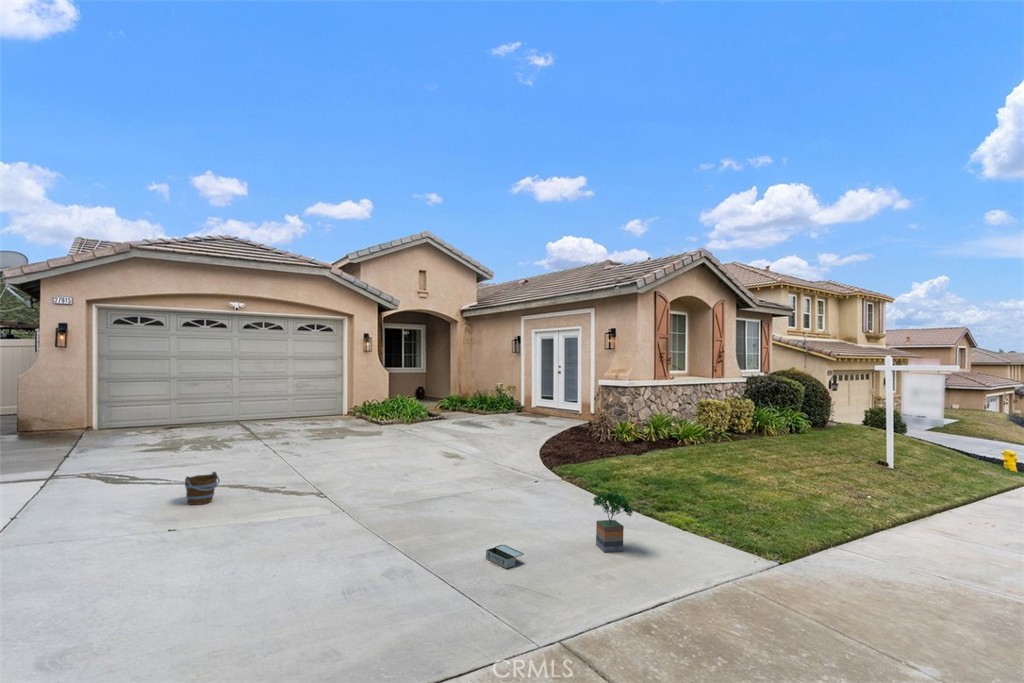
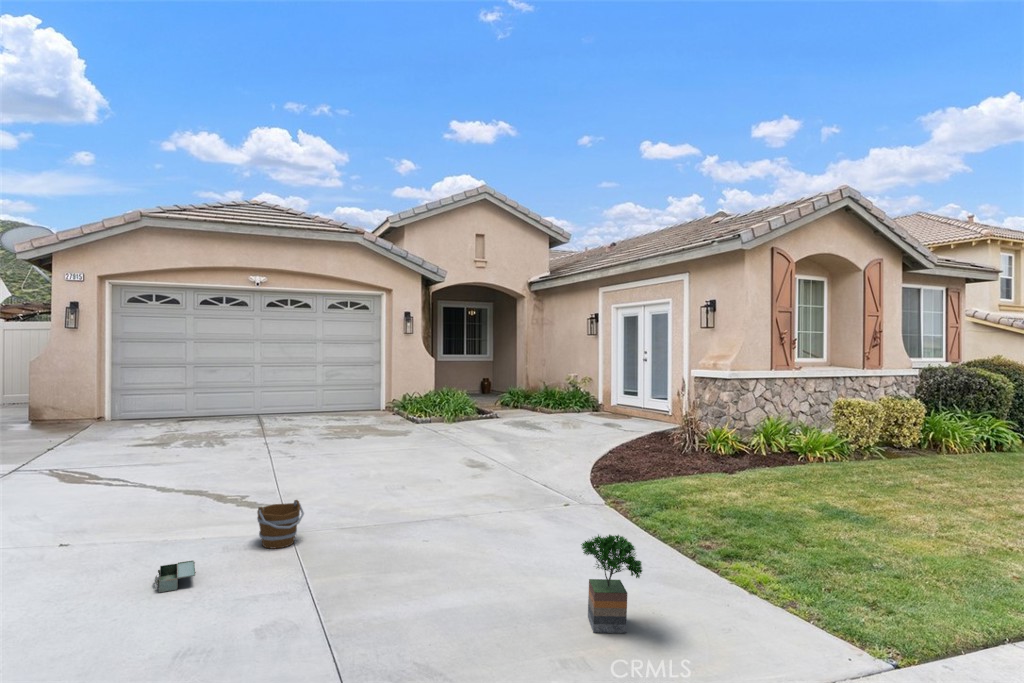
bucket: present [185,472,220,505] -> present [257,500,304,549]
toolbox: present [486,545,524,568] -> present [155,561,196,592]

